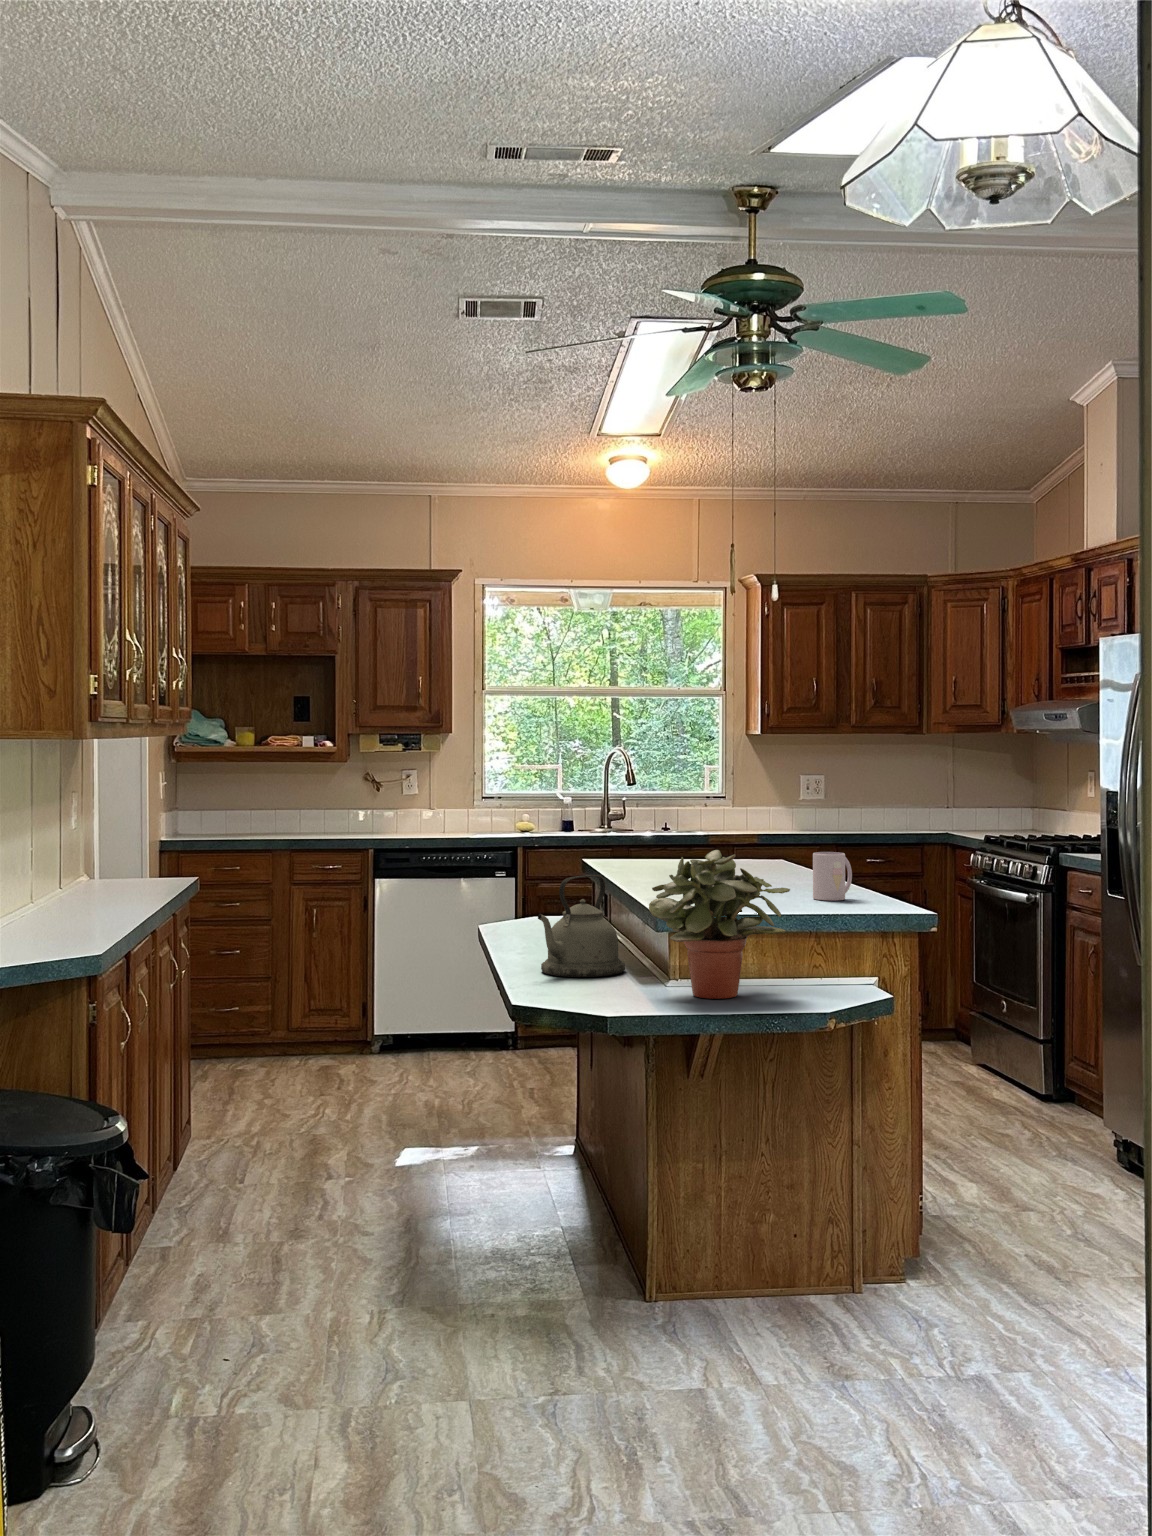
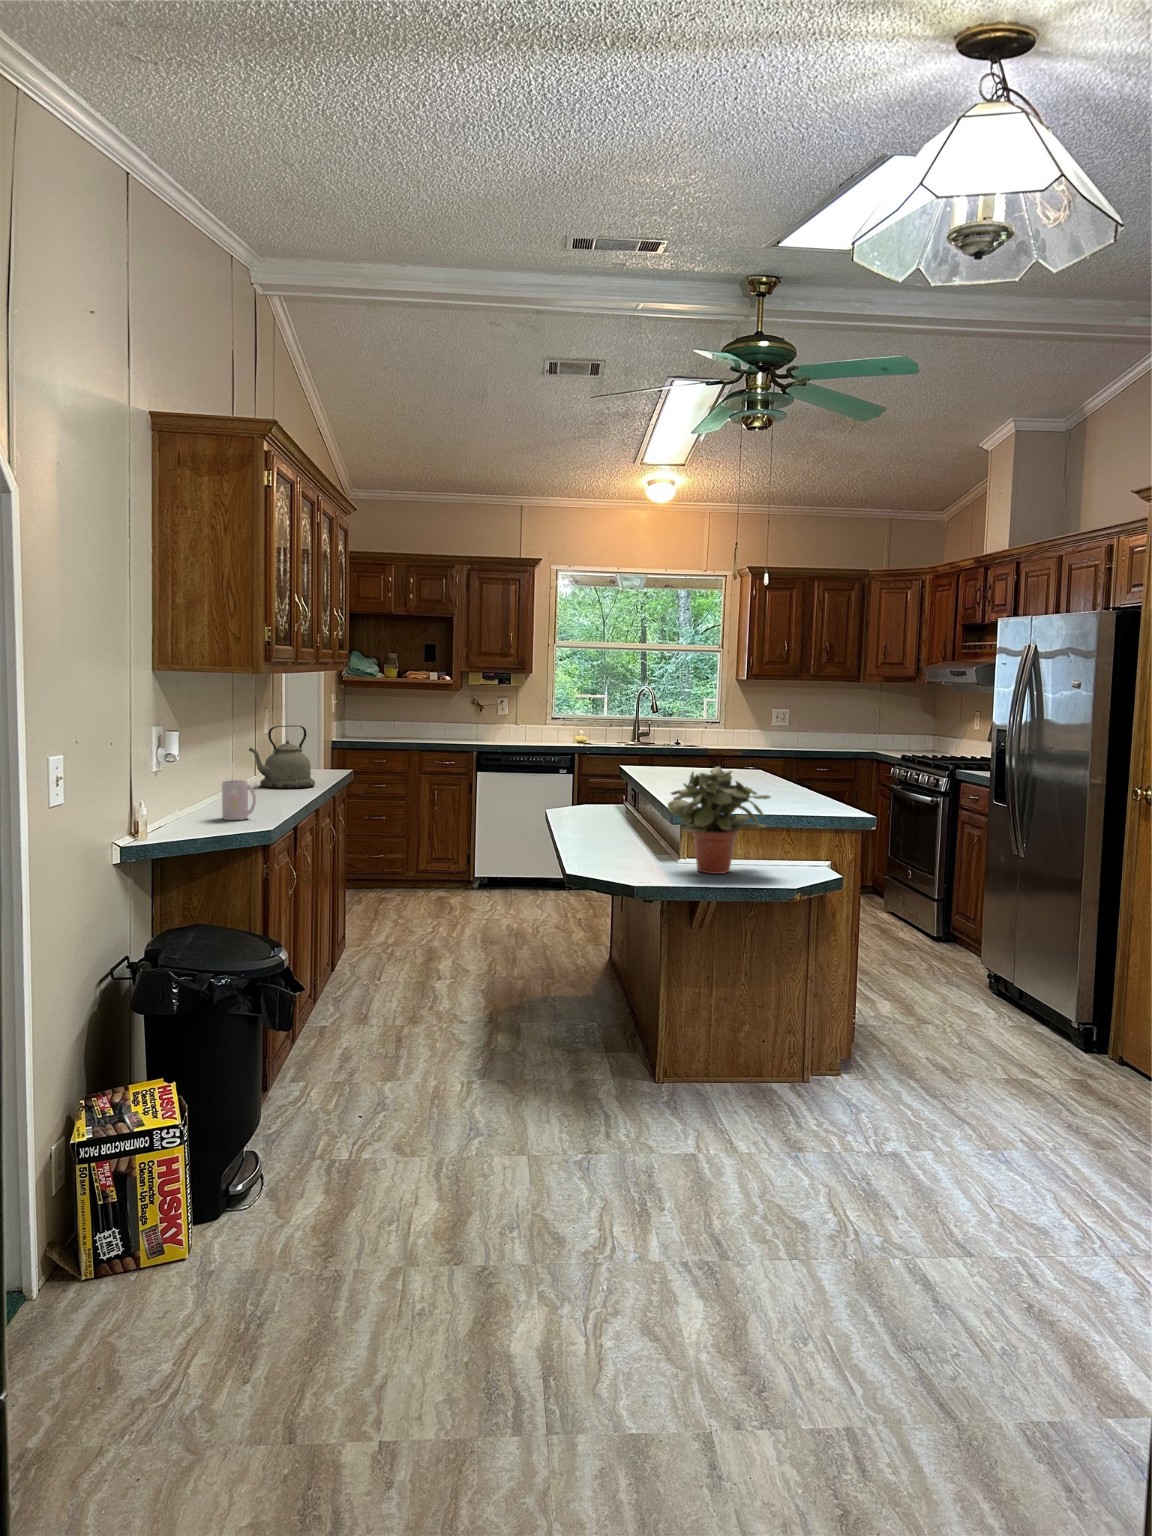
mug: present [813,852,852,901] -> present [222,780,256,820]
kettle: present [538,875,625,977] -> present [249,725,315,788]

